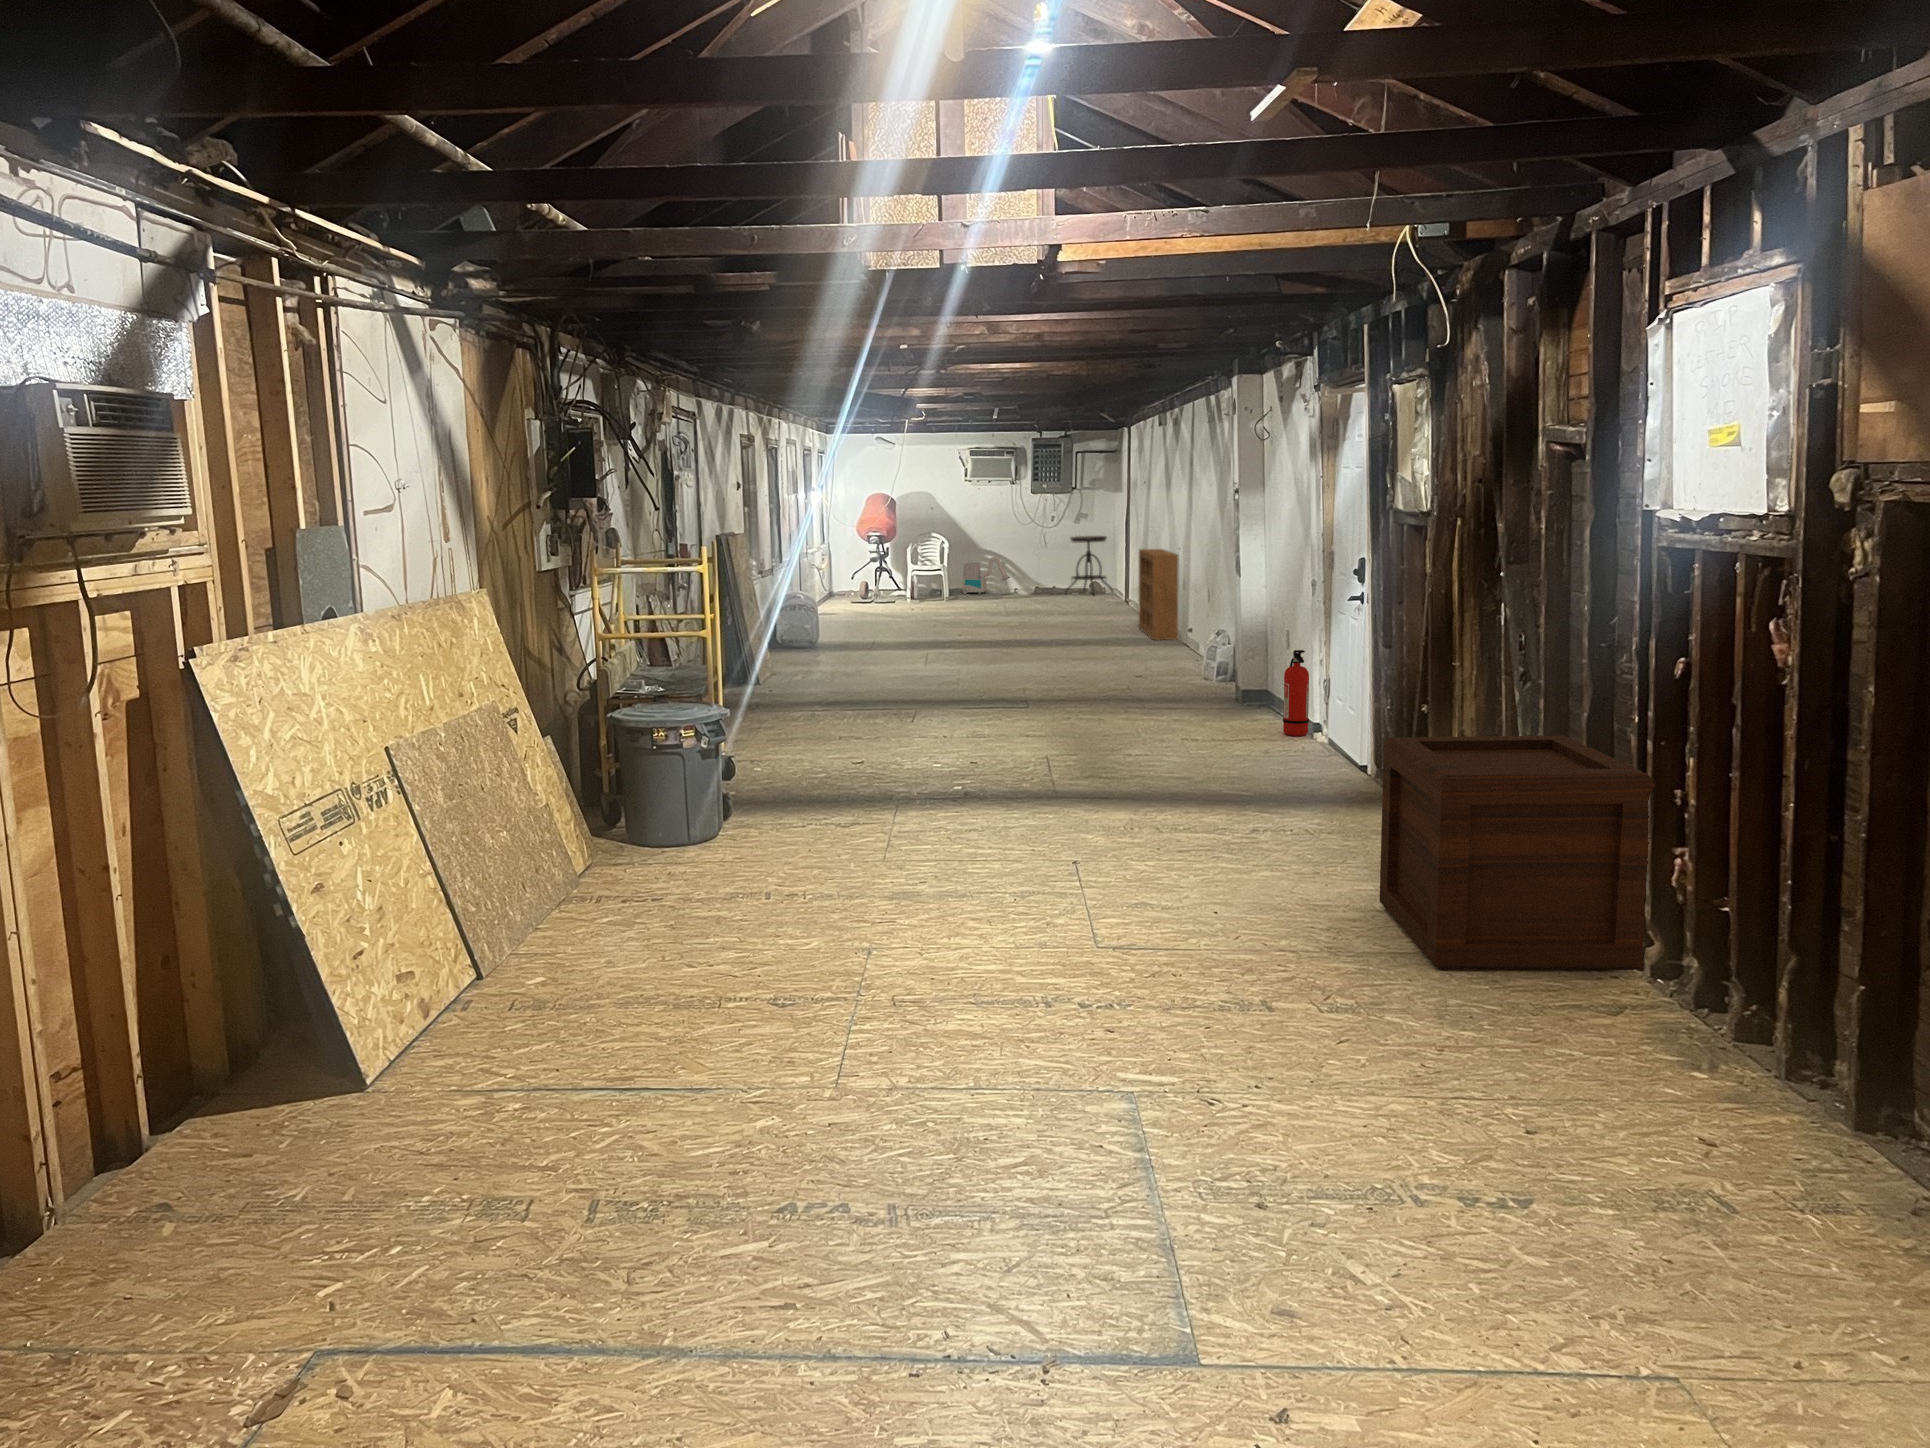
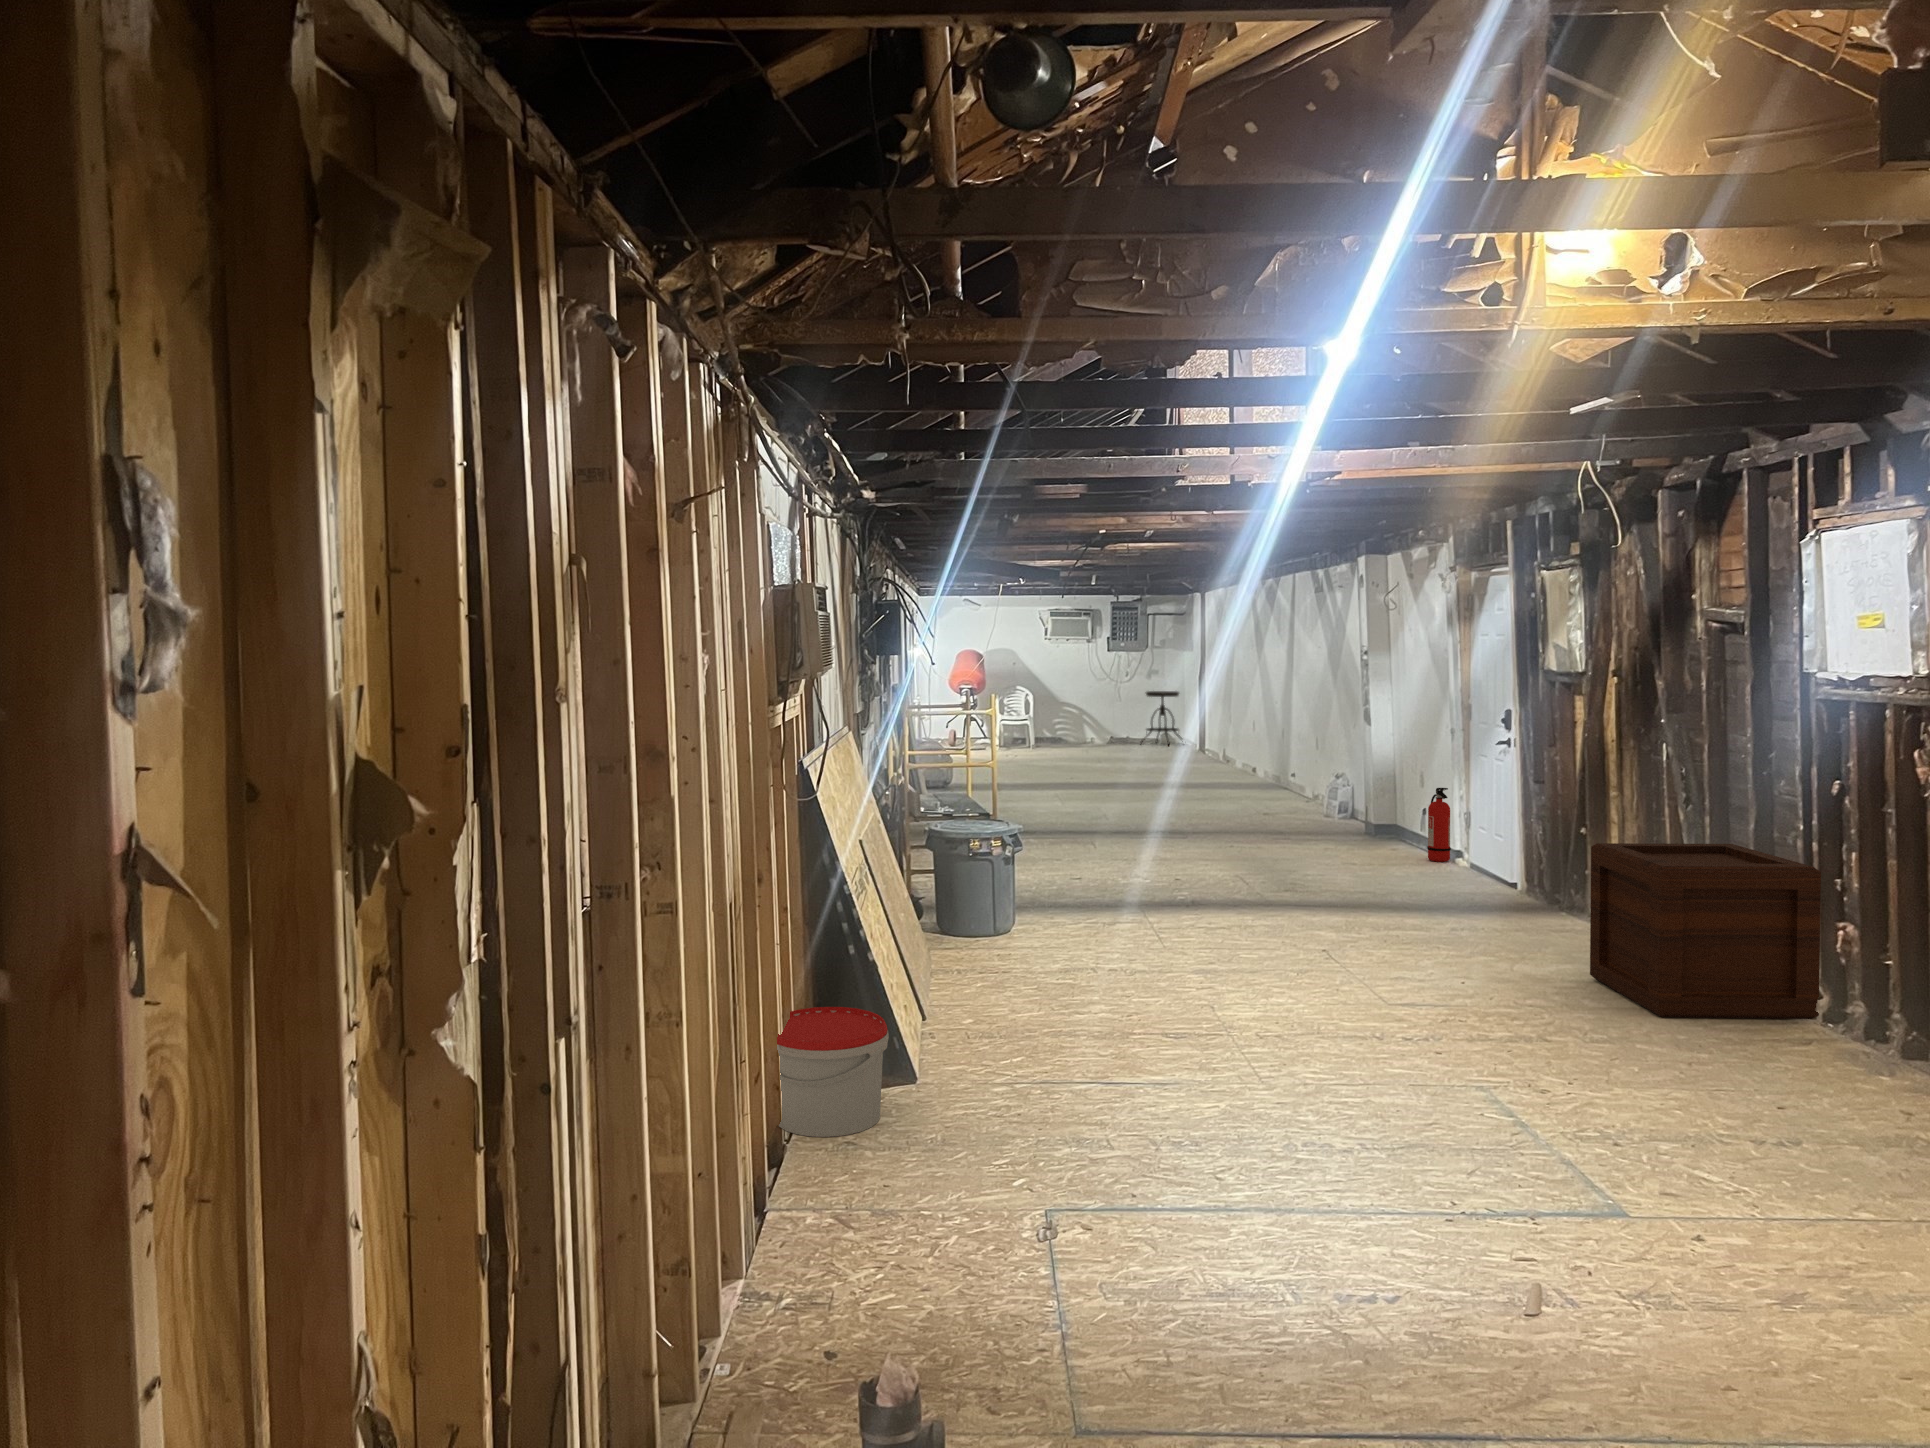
shelving unit: present [1139,549,1178,640] -> none [1234,703,1278,785]
vacuum cleaner: present [962,557,1010,594] -> none [1041,708,1088,743]
bucket: none [79,1009,277,1206] -> present [777,1007,889,1137]

